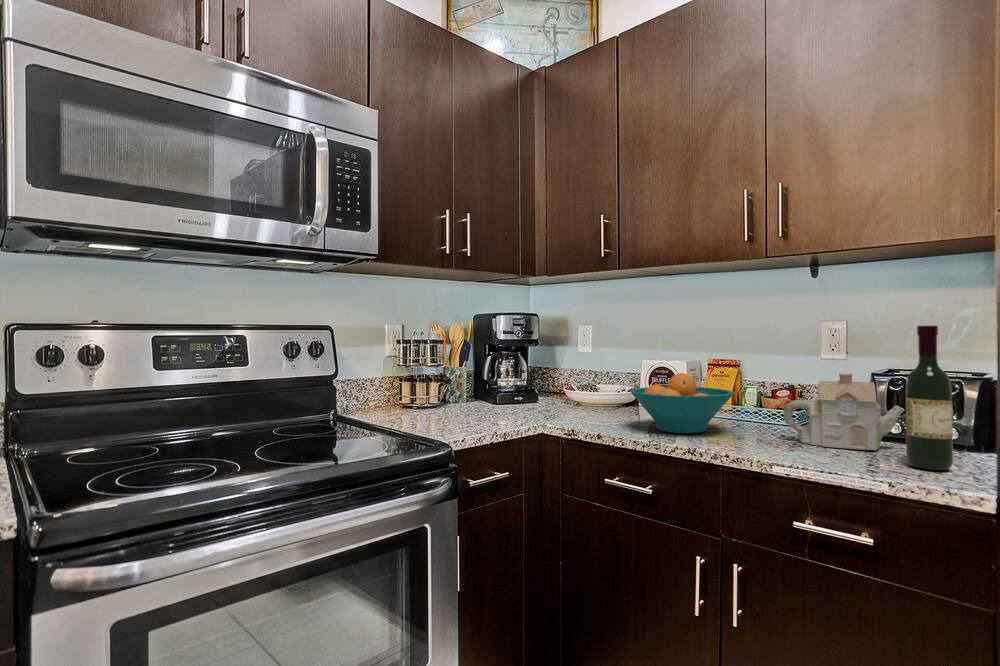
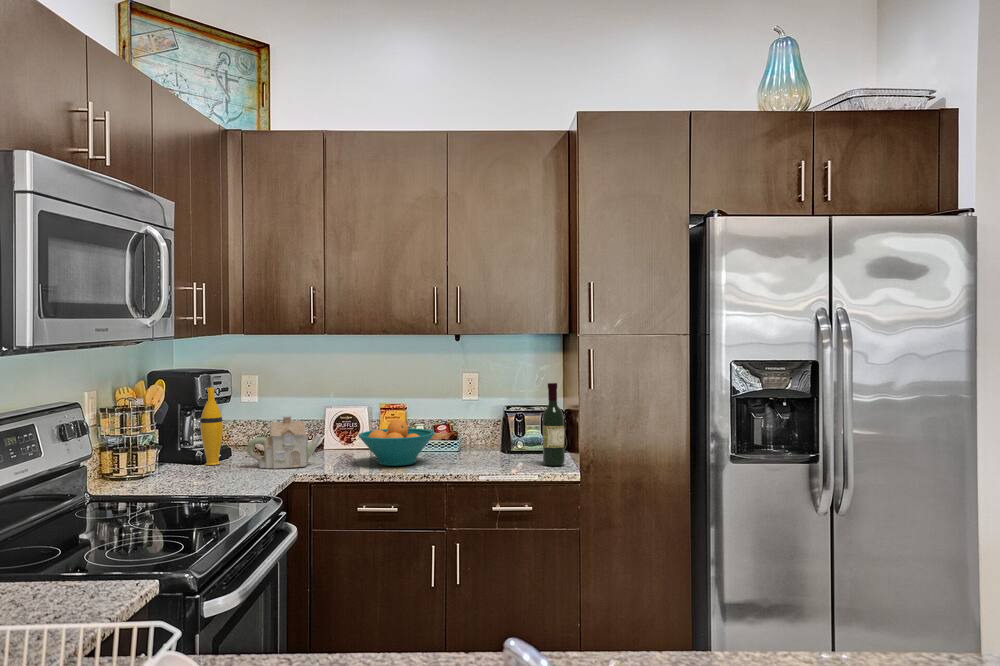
vase: none [497,330,519,407] -> present [200,387,223,465]
teapot: present [784,373,904,450] -> present [248,416,321,469]

